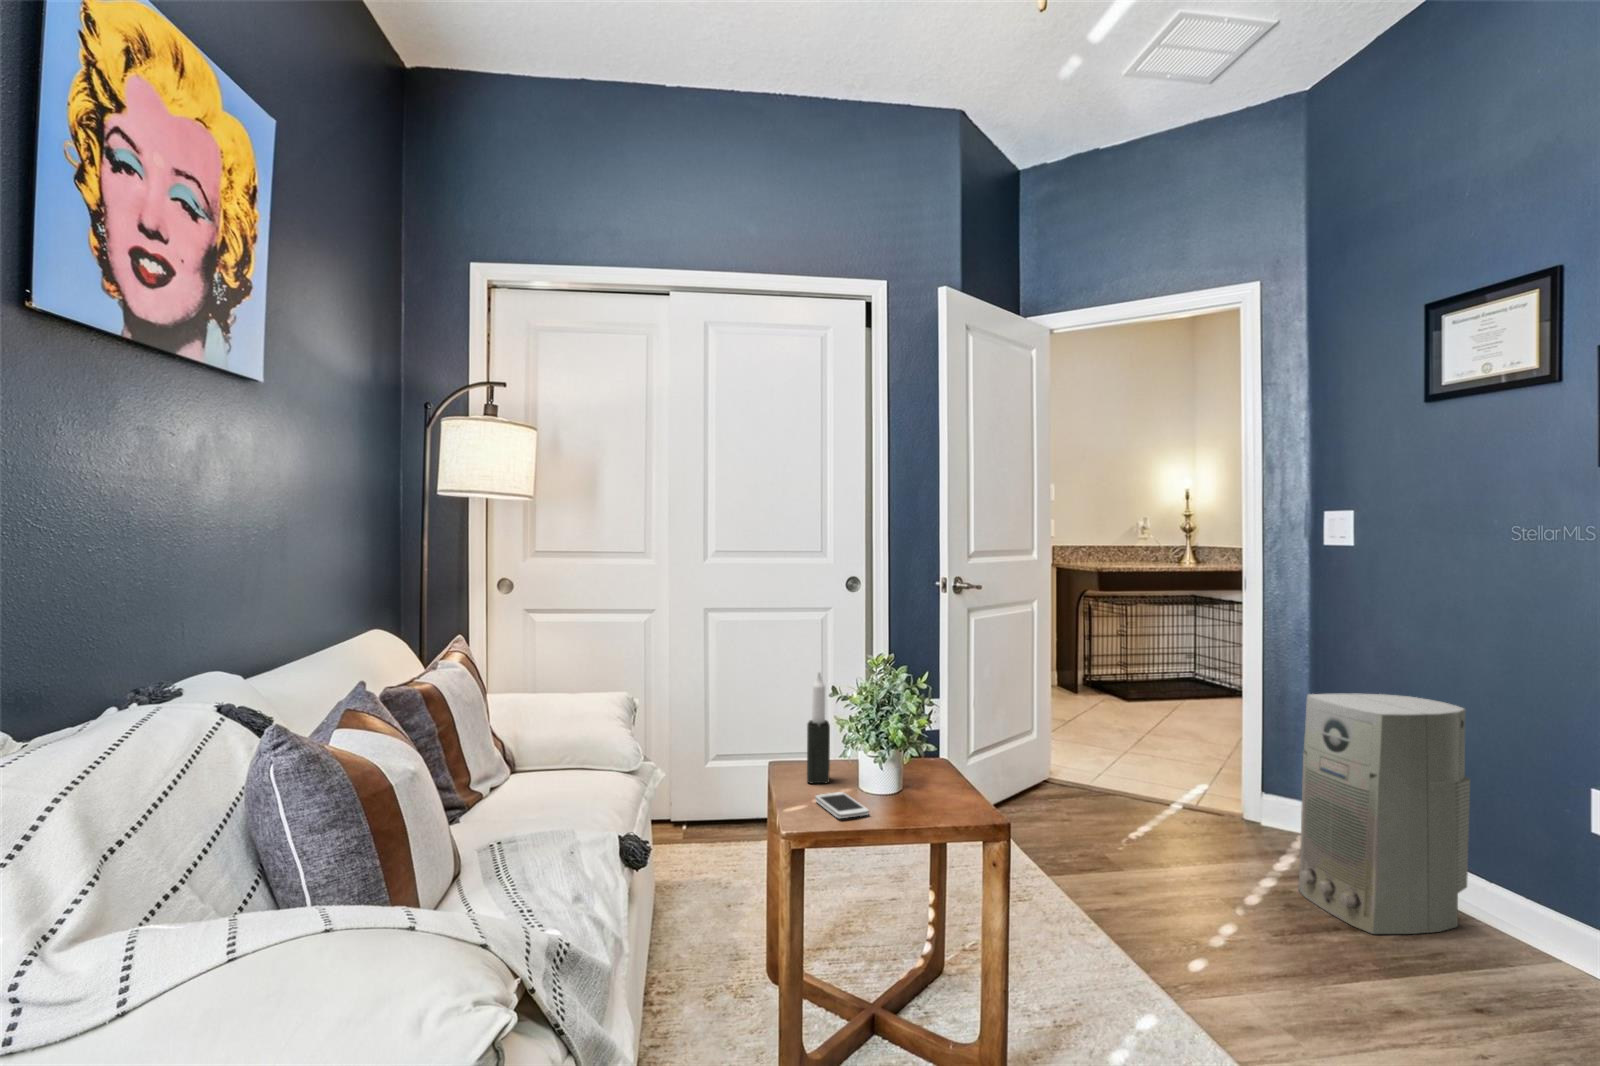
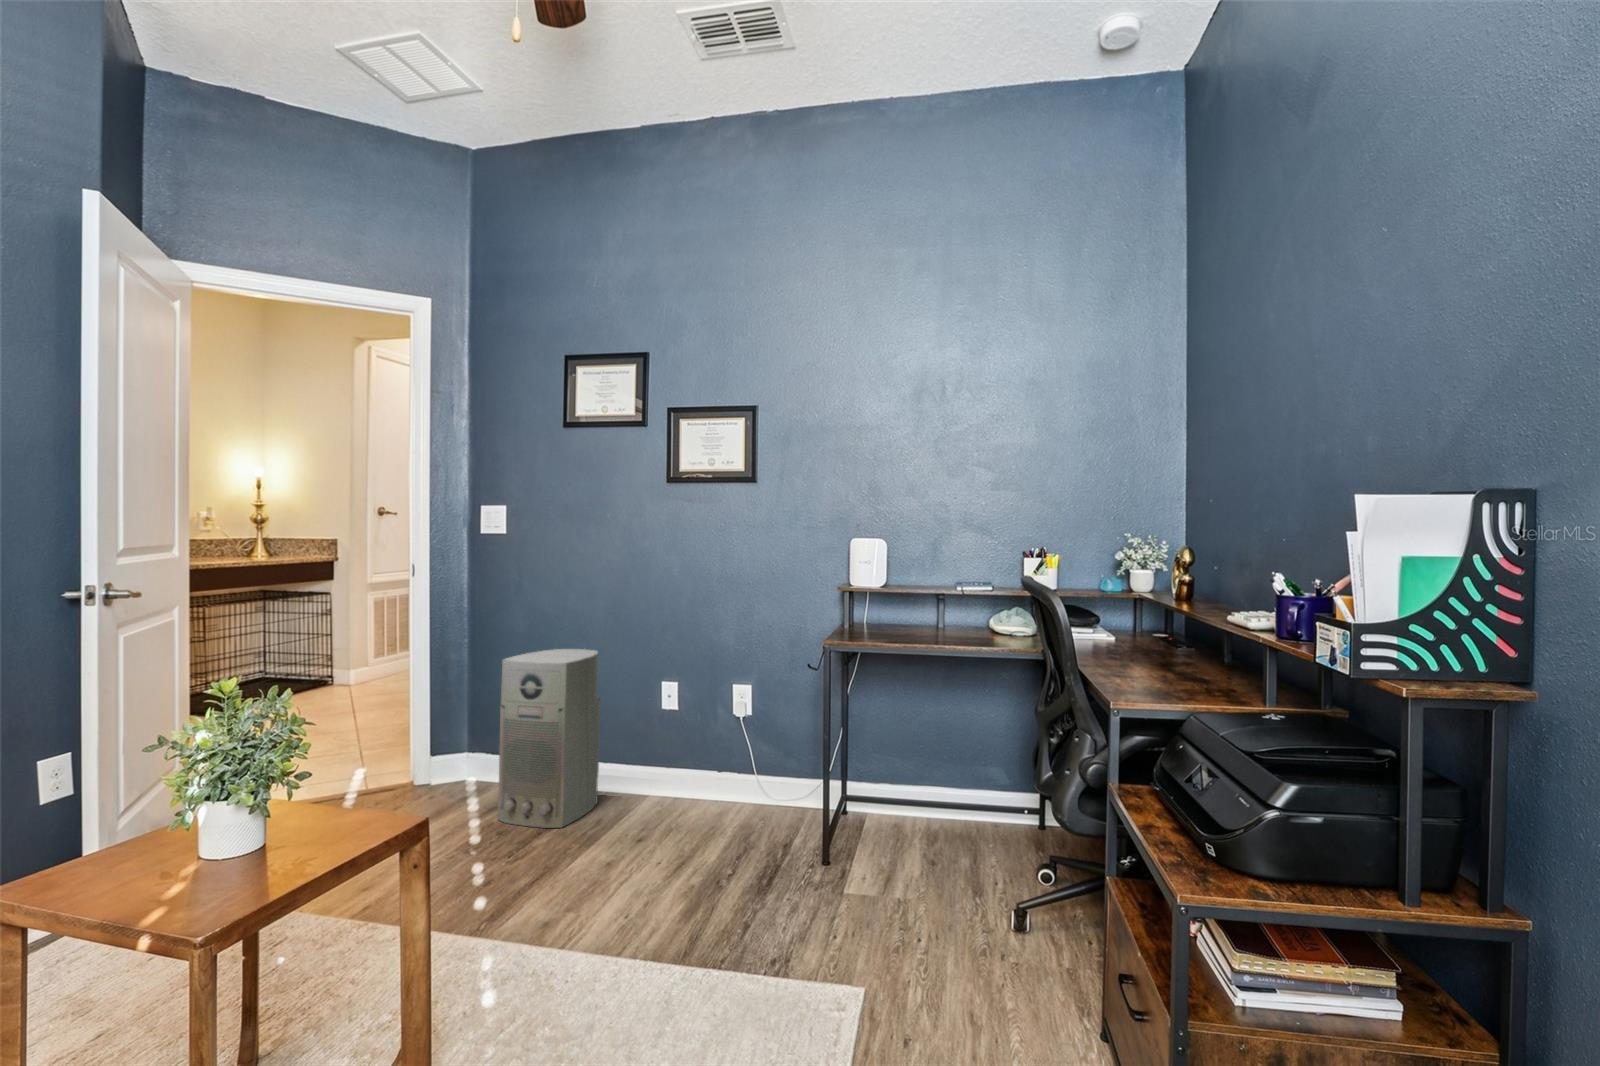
candle: present [807,672,830,783] -> none [109,717,156,872]
smartphone: present [815,792,869,818] -> none [179,858,281,882]

